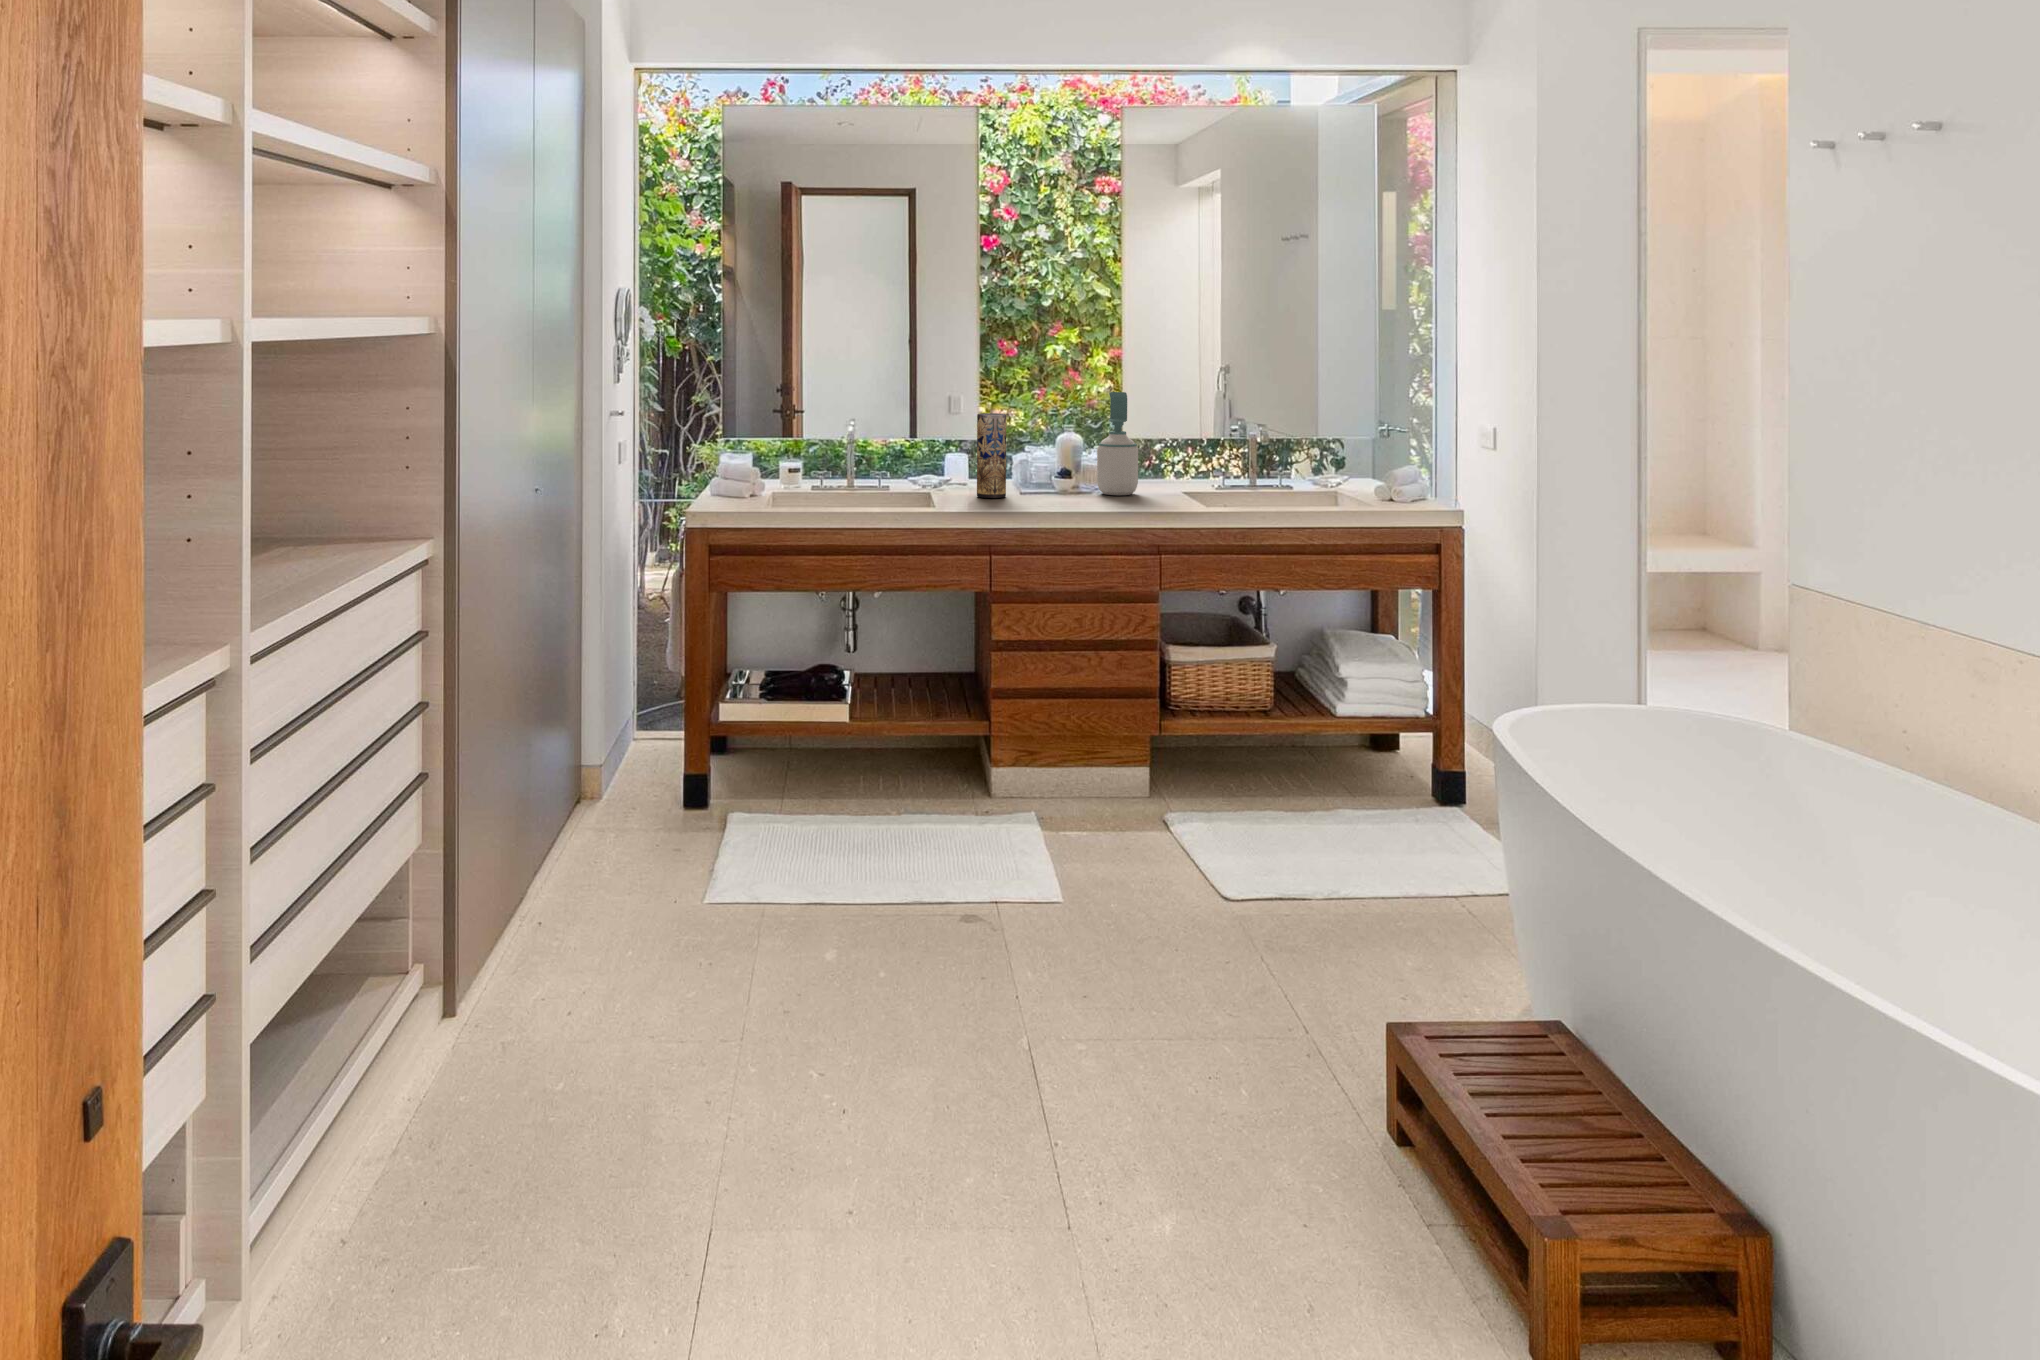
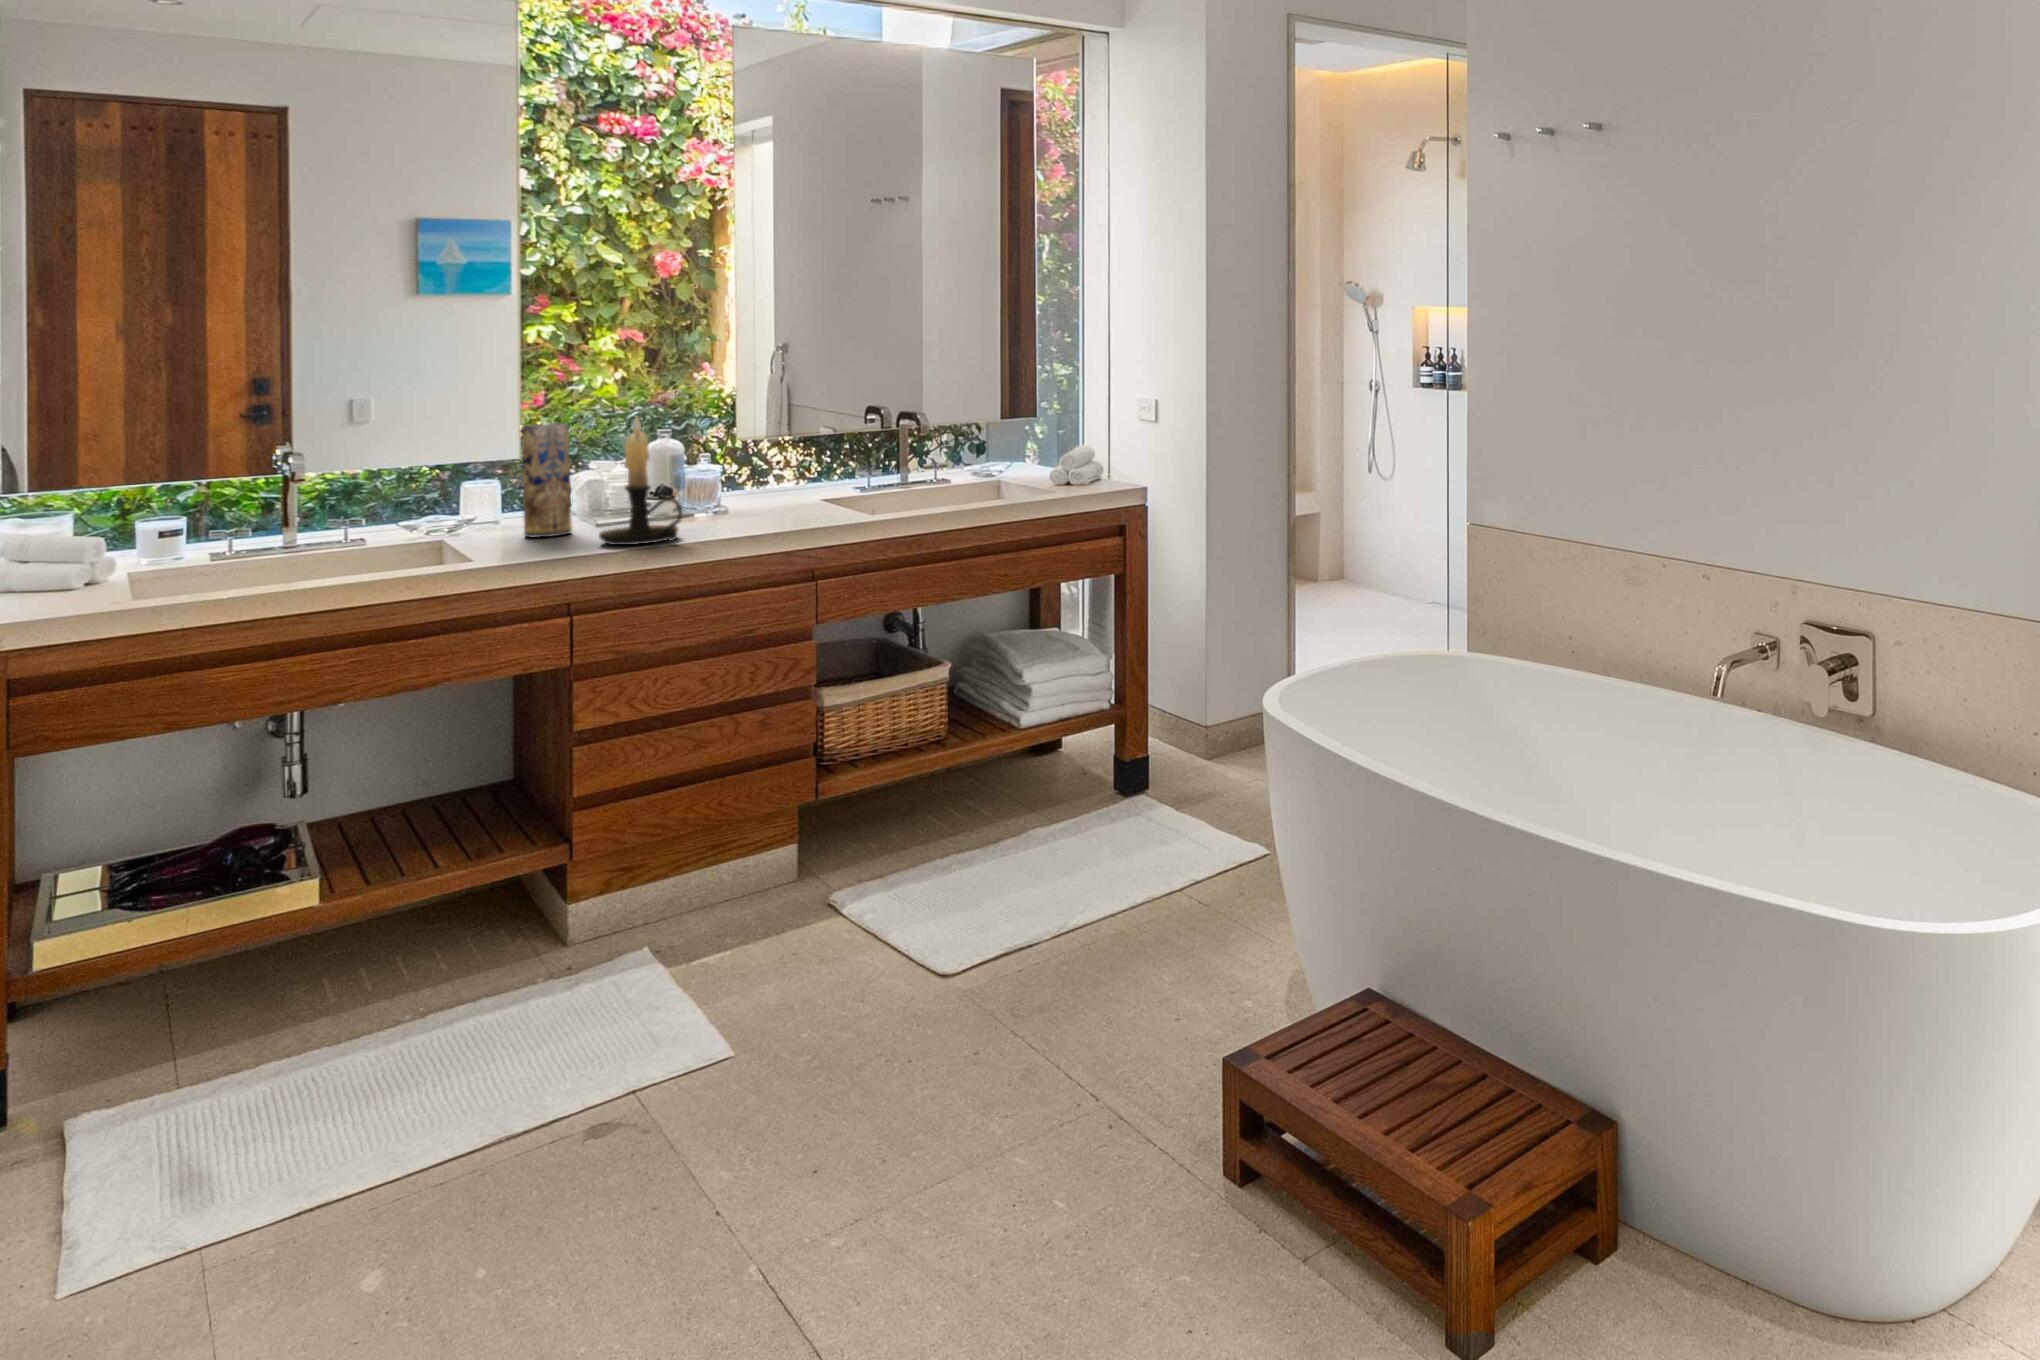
soap bottle: present [1097,392,1138,495] -> none [705,388,763,515]
candle holder: none [1019,411,1072,510] -> present [599,418,682,545]

